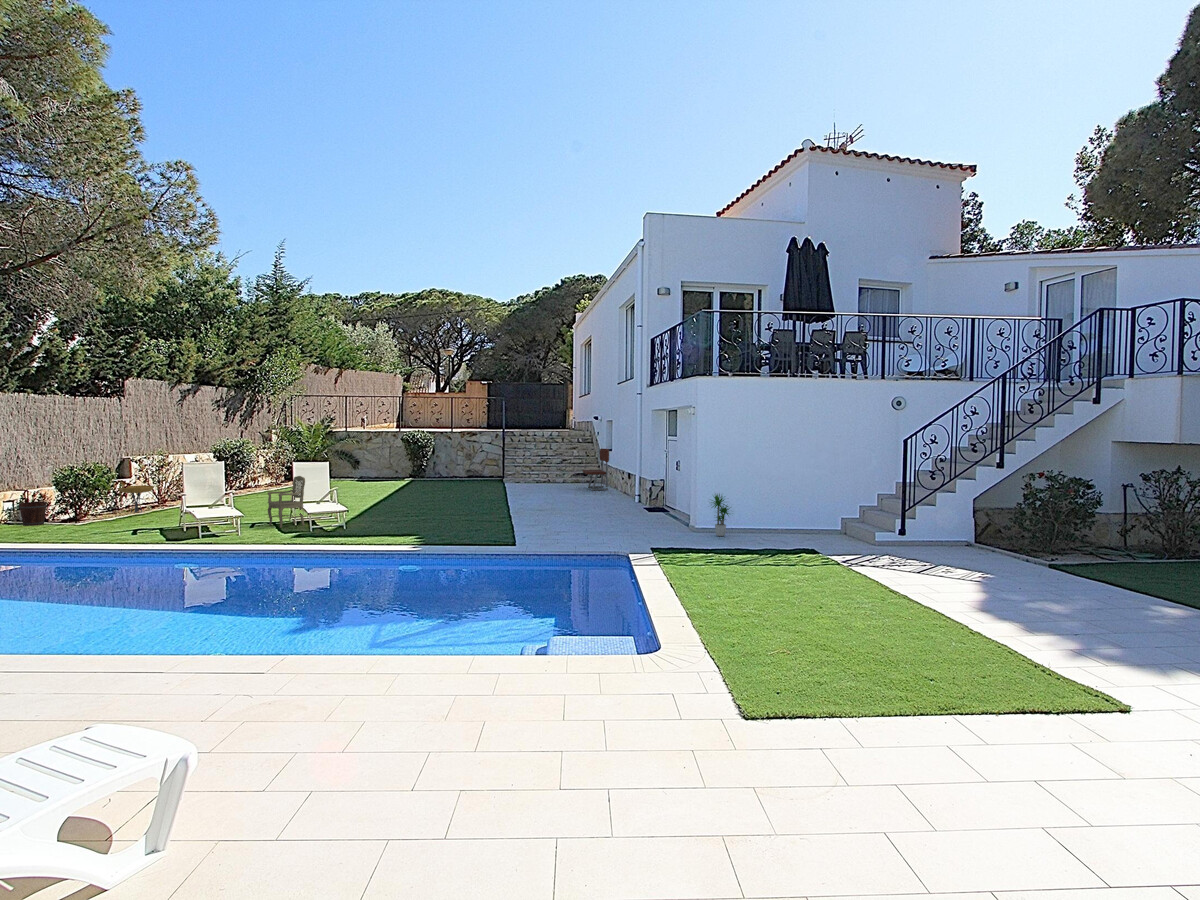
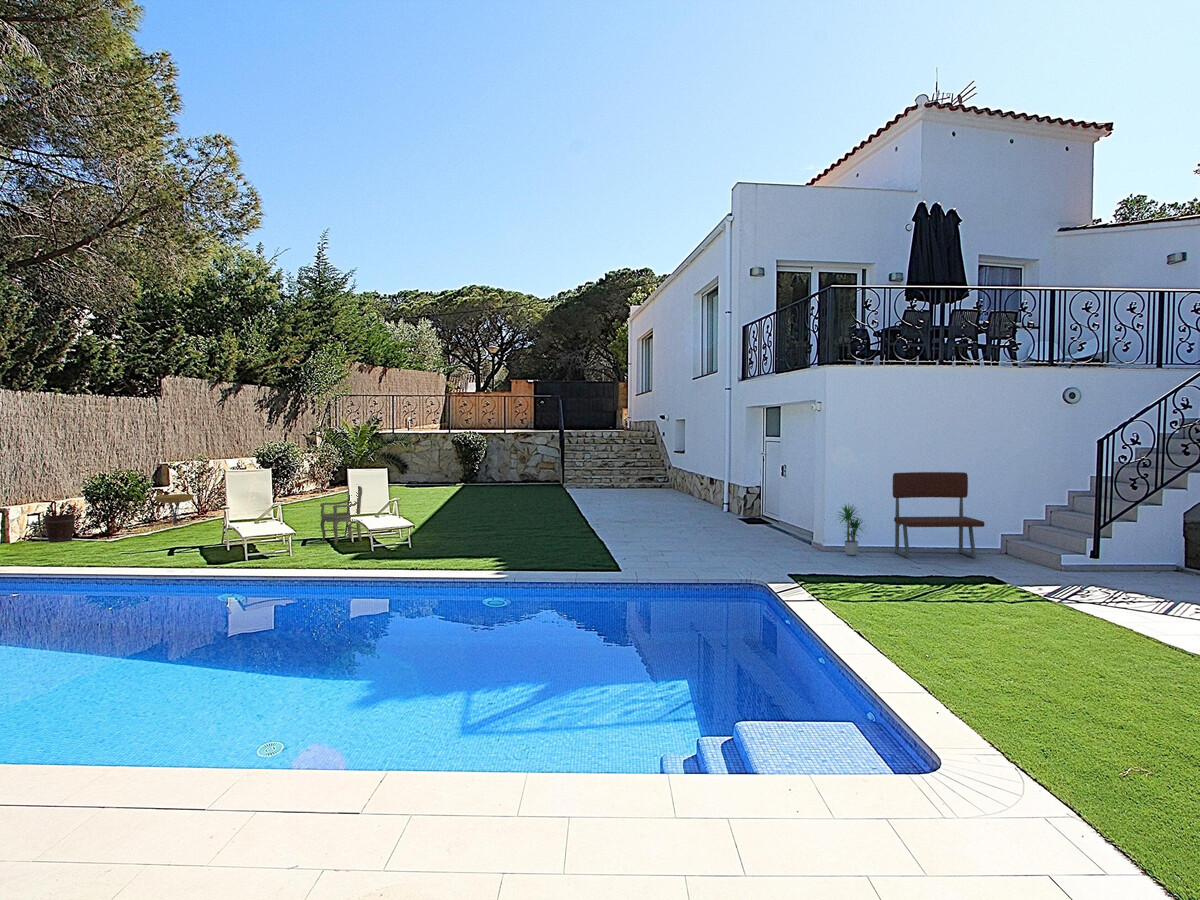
bench: present [583,448,609,491] -> present [893,472,984,558]

